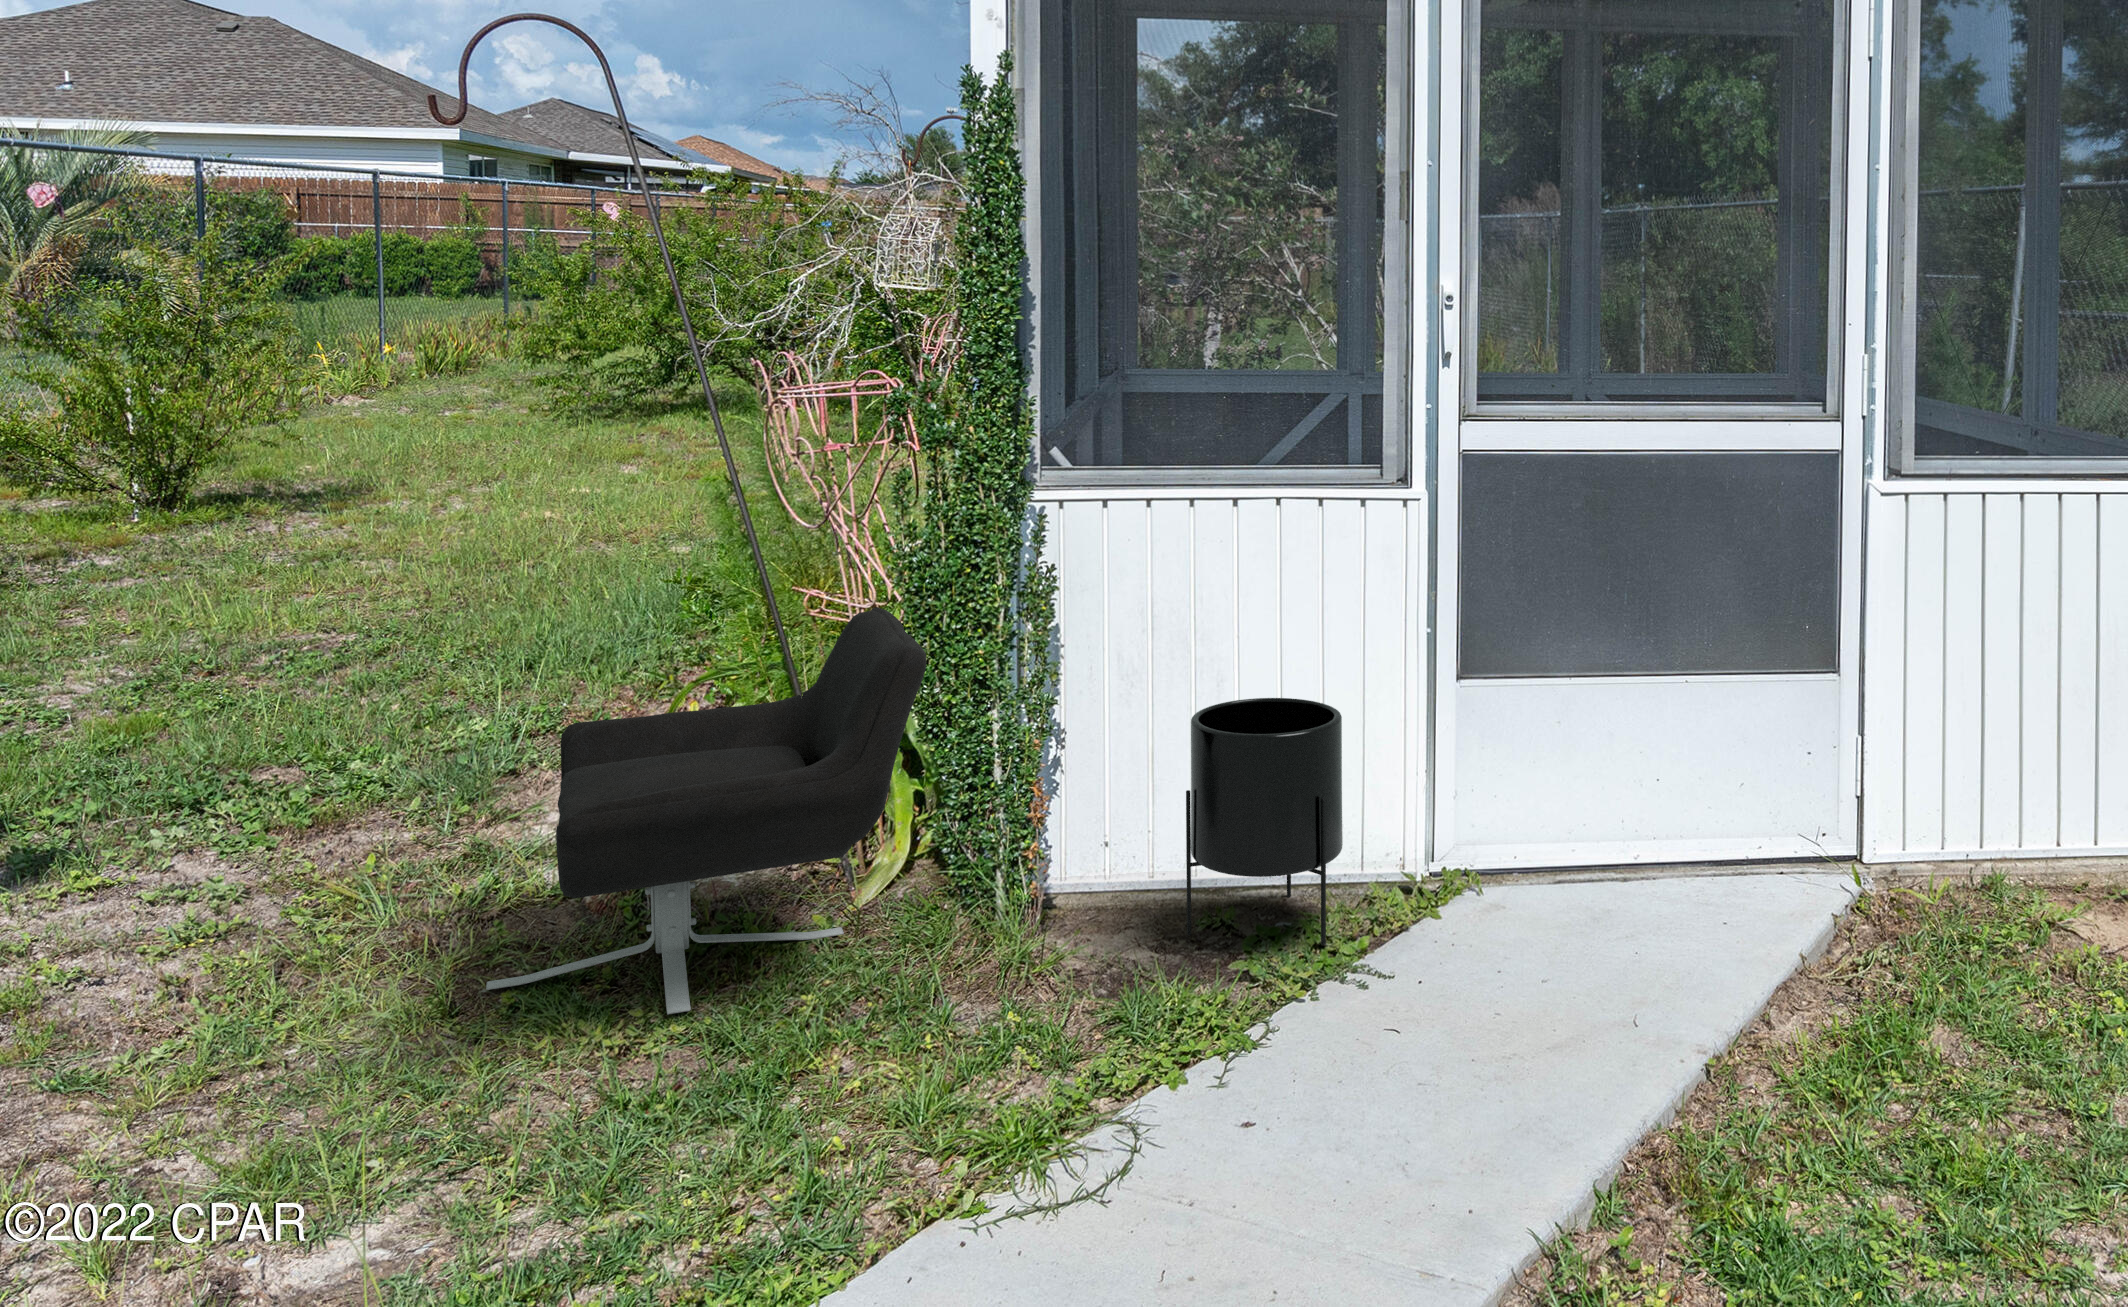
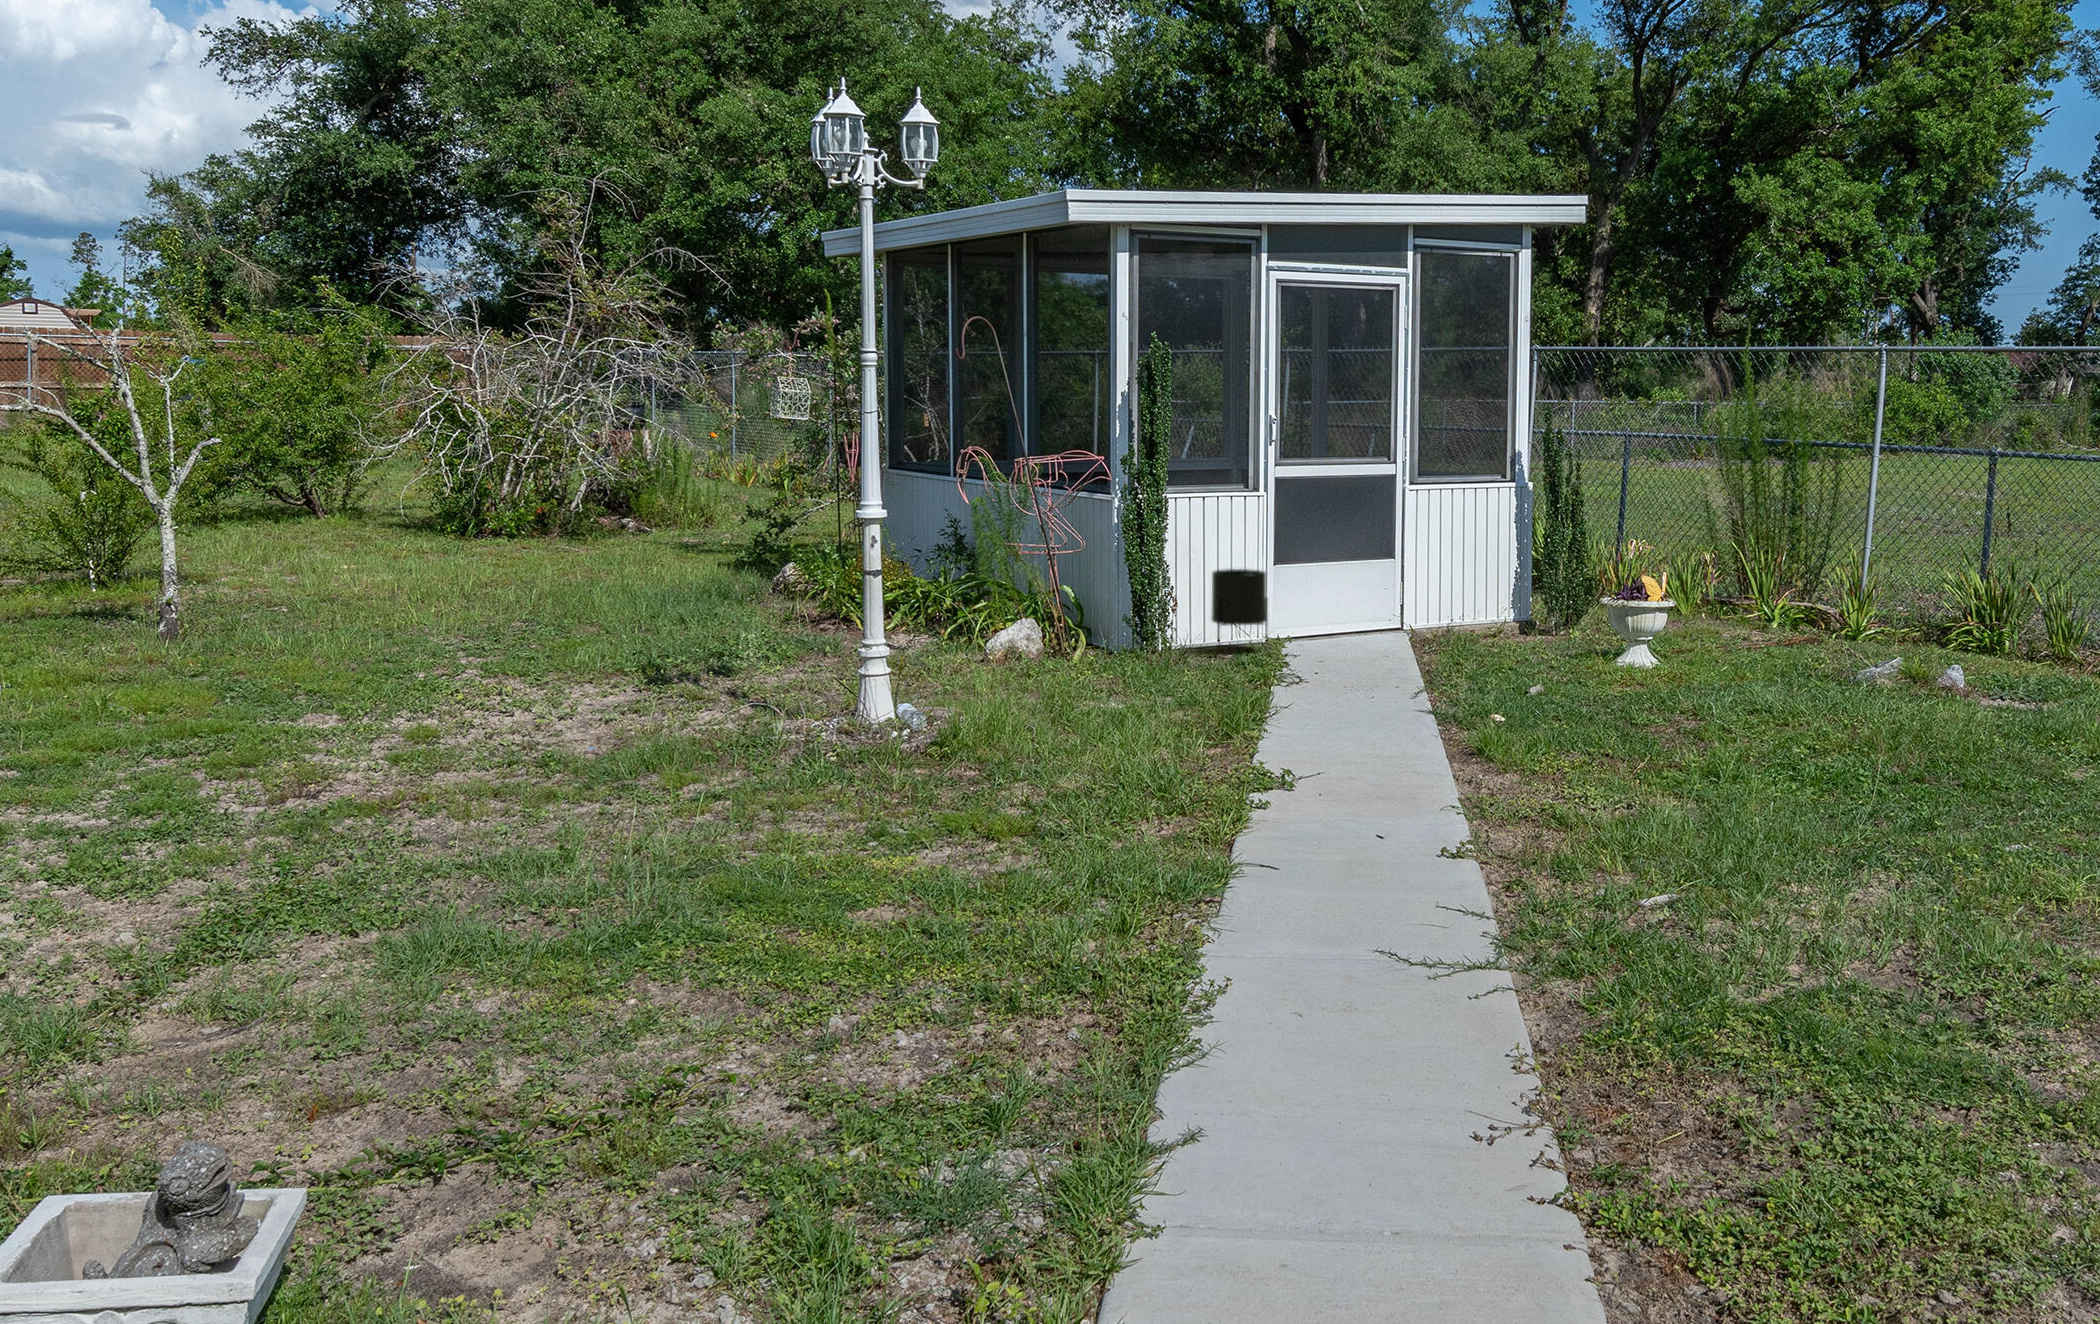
lounge chair: present [486,607,926,1014] -> none [985,542,1147,672]

